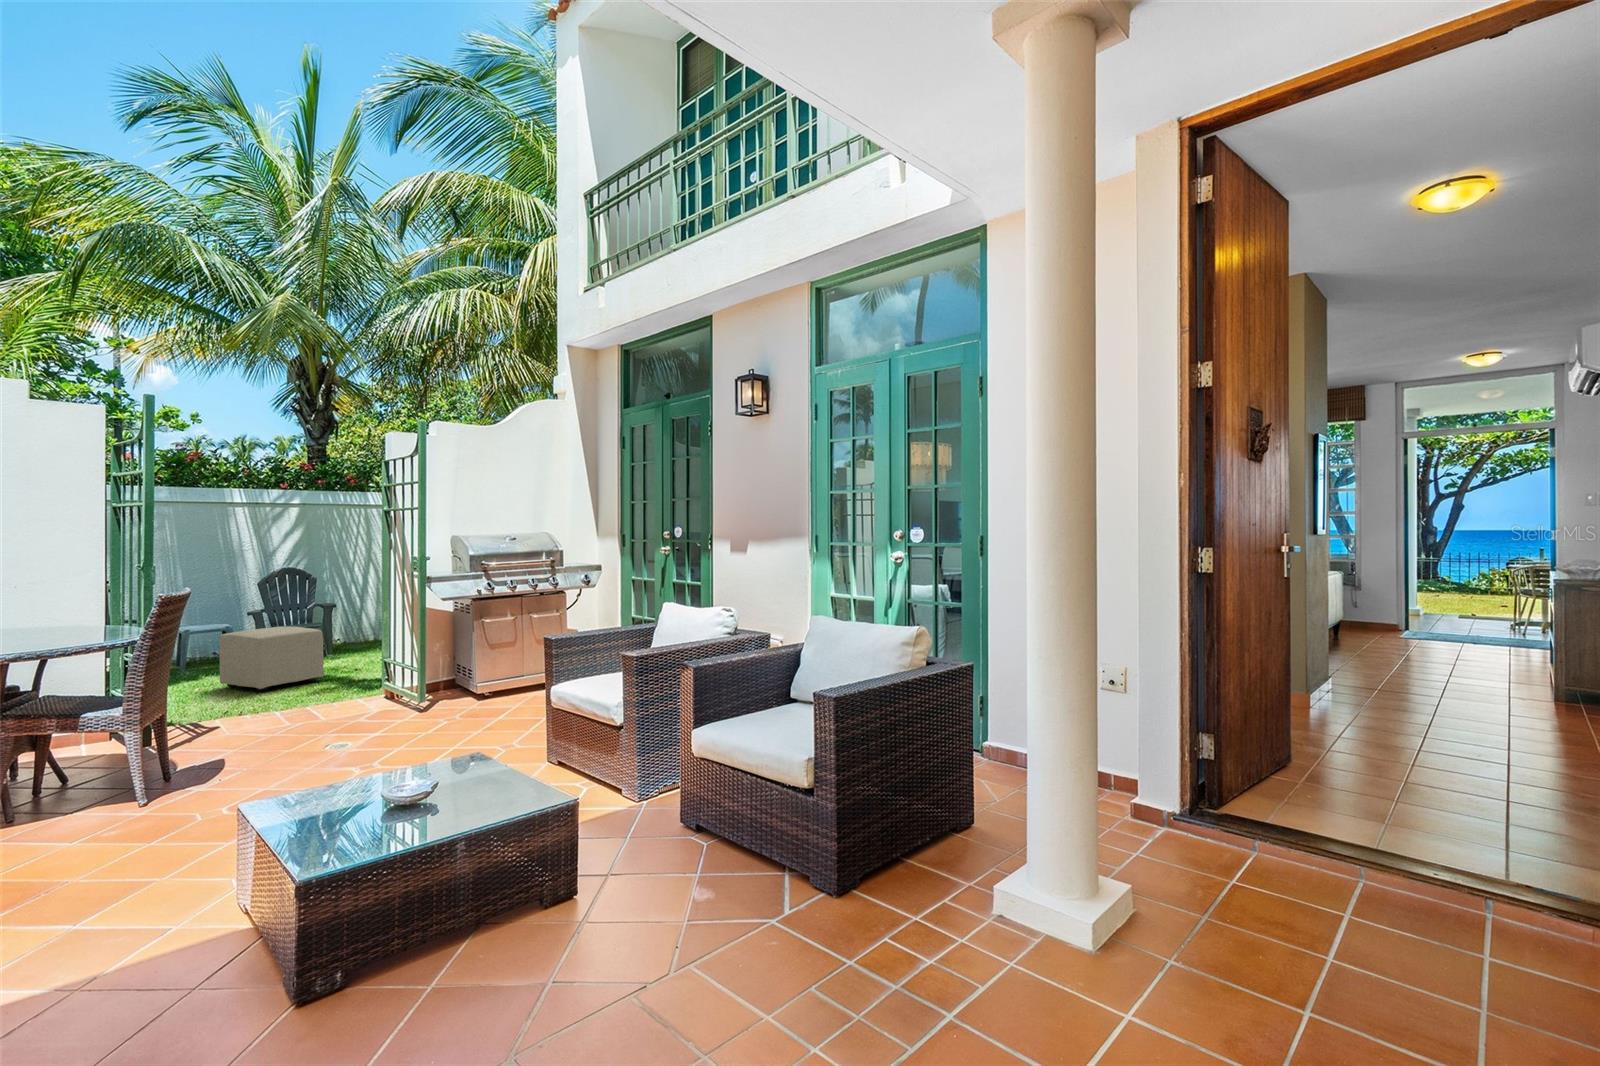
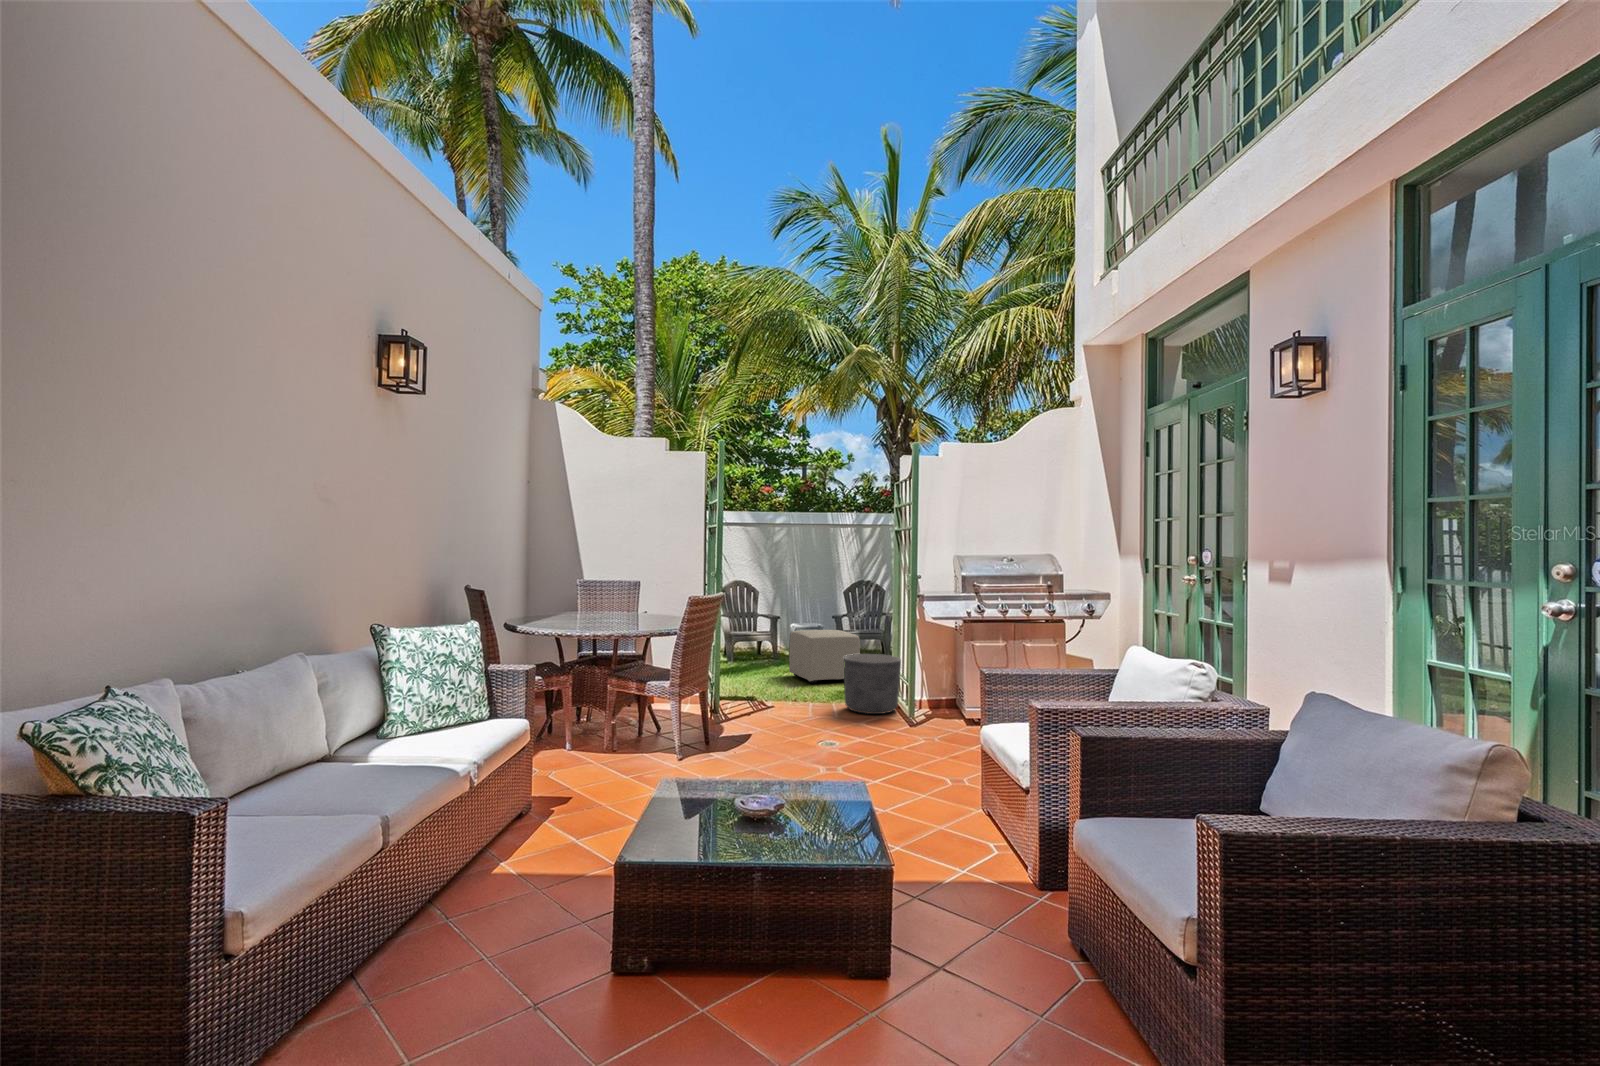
planter: none [330,645,400,709] -> present [843,654,901,714]

